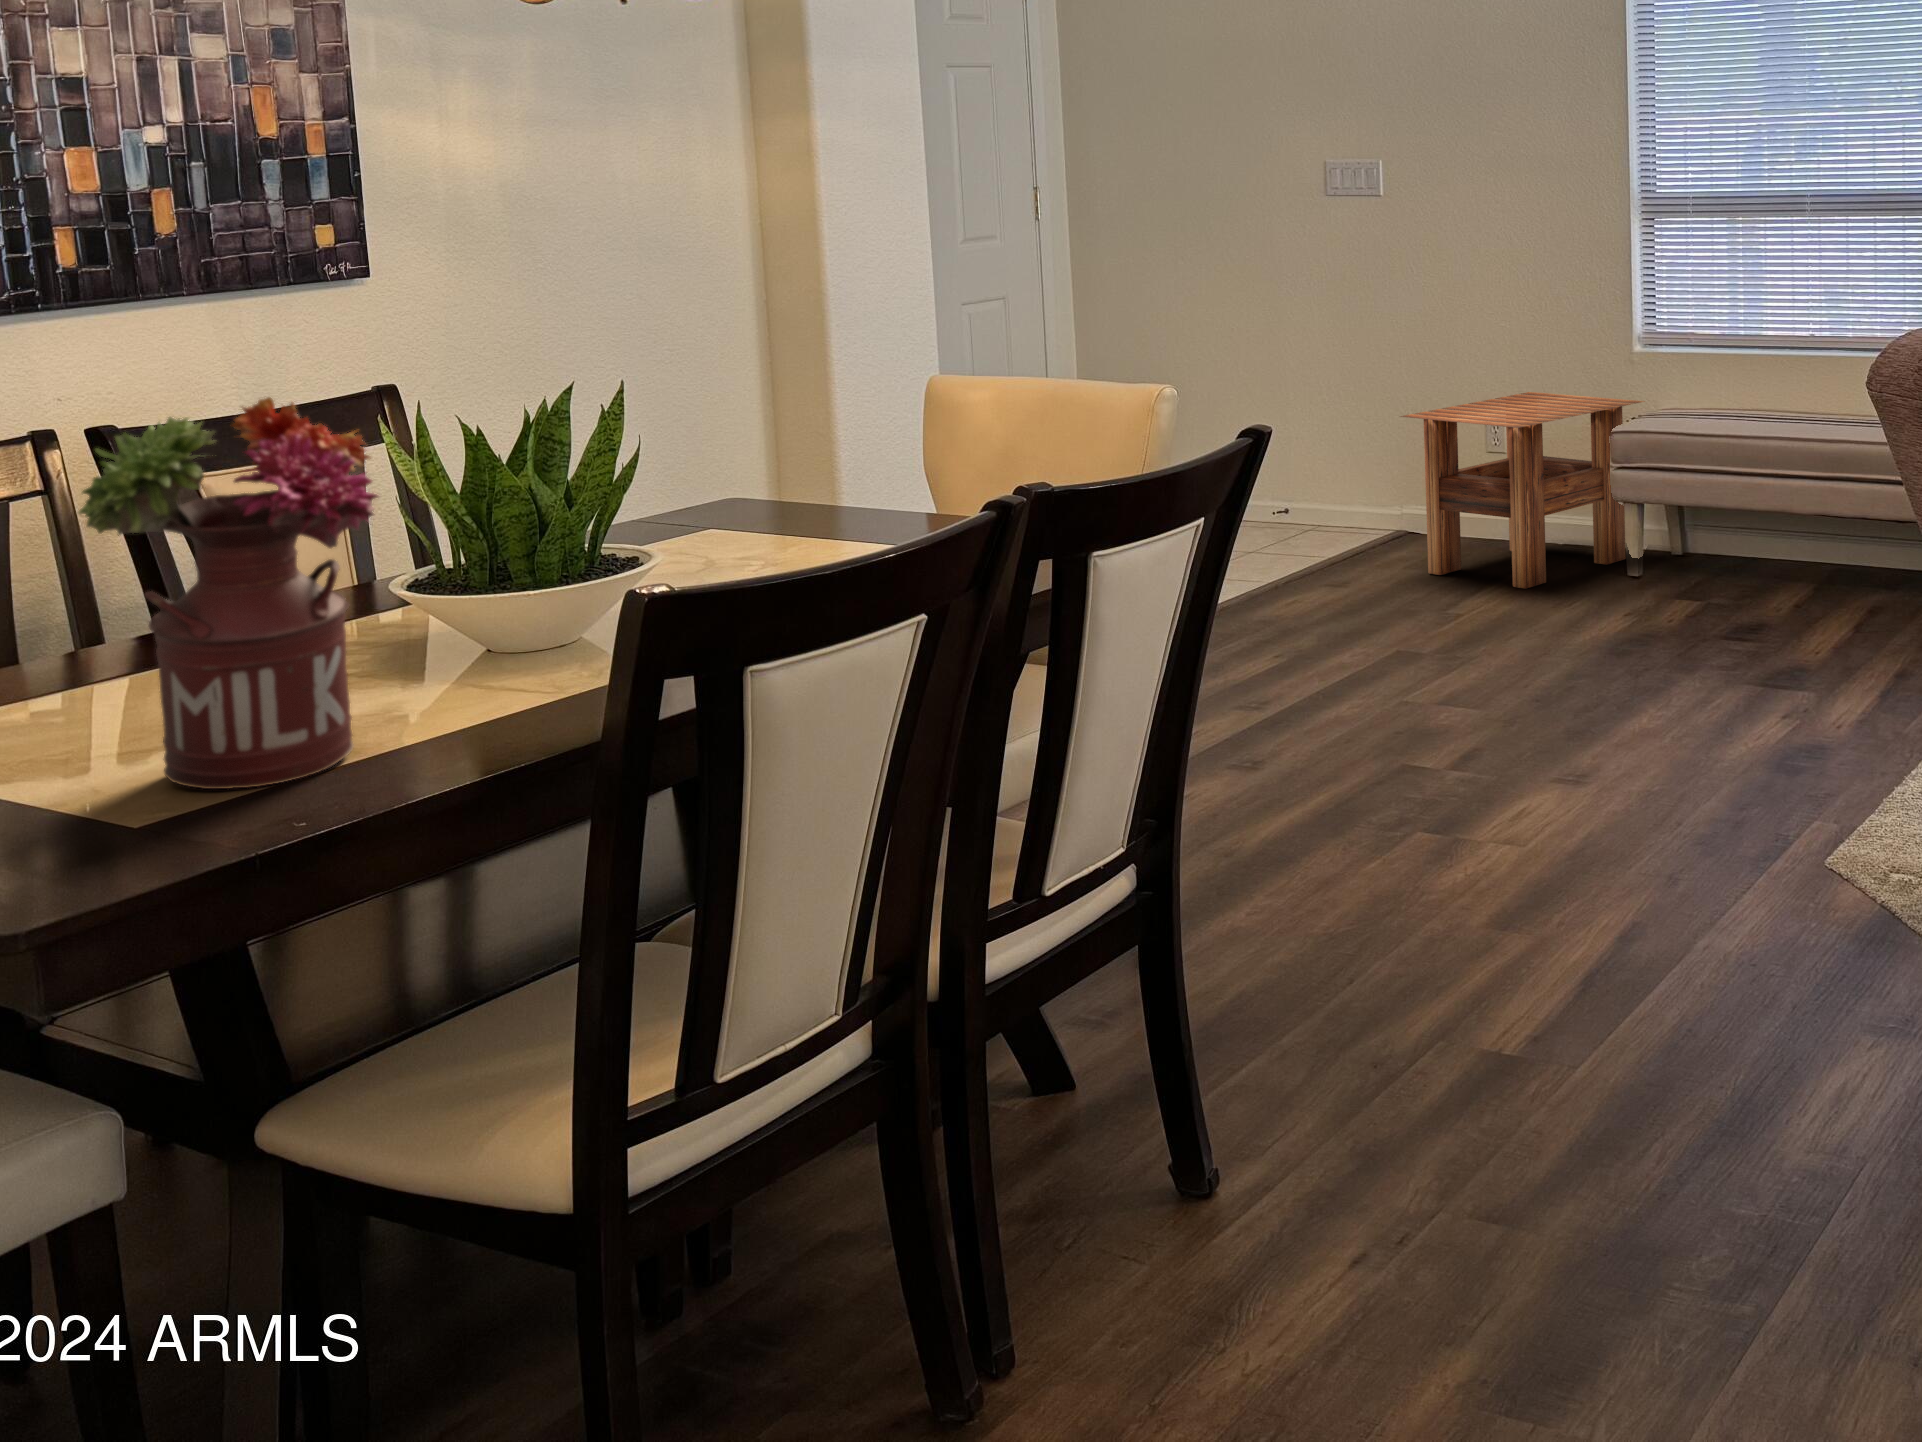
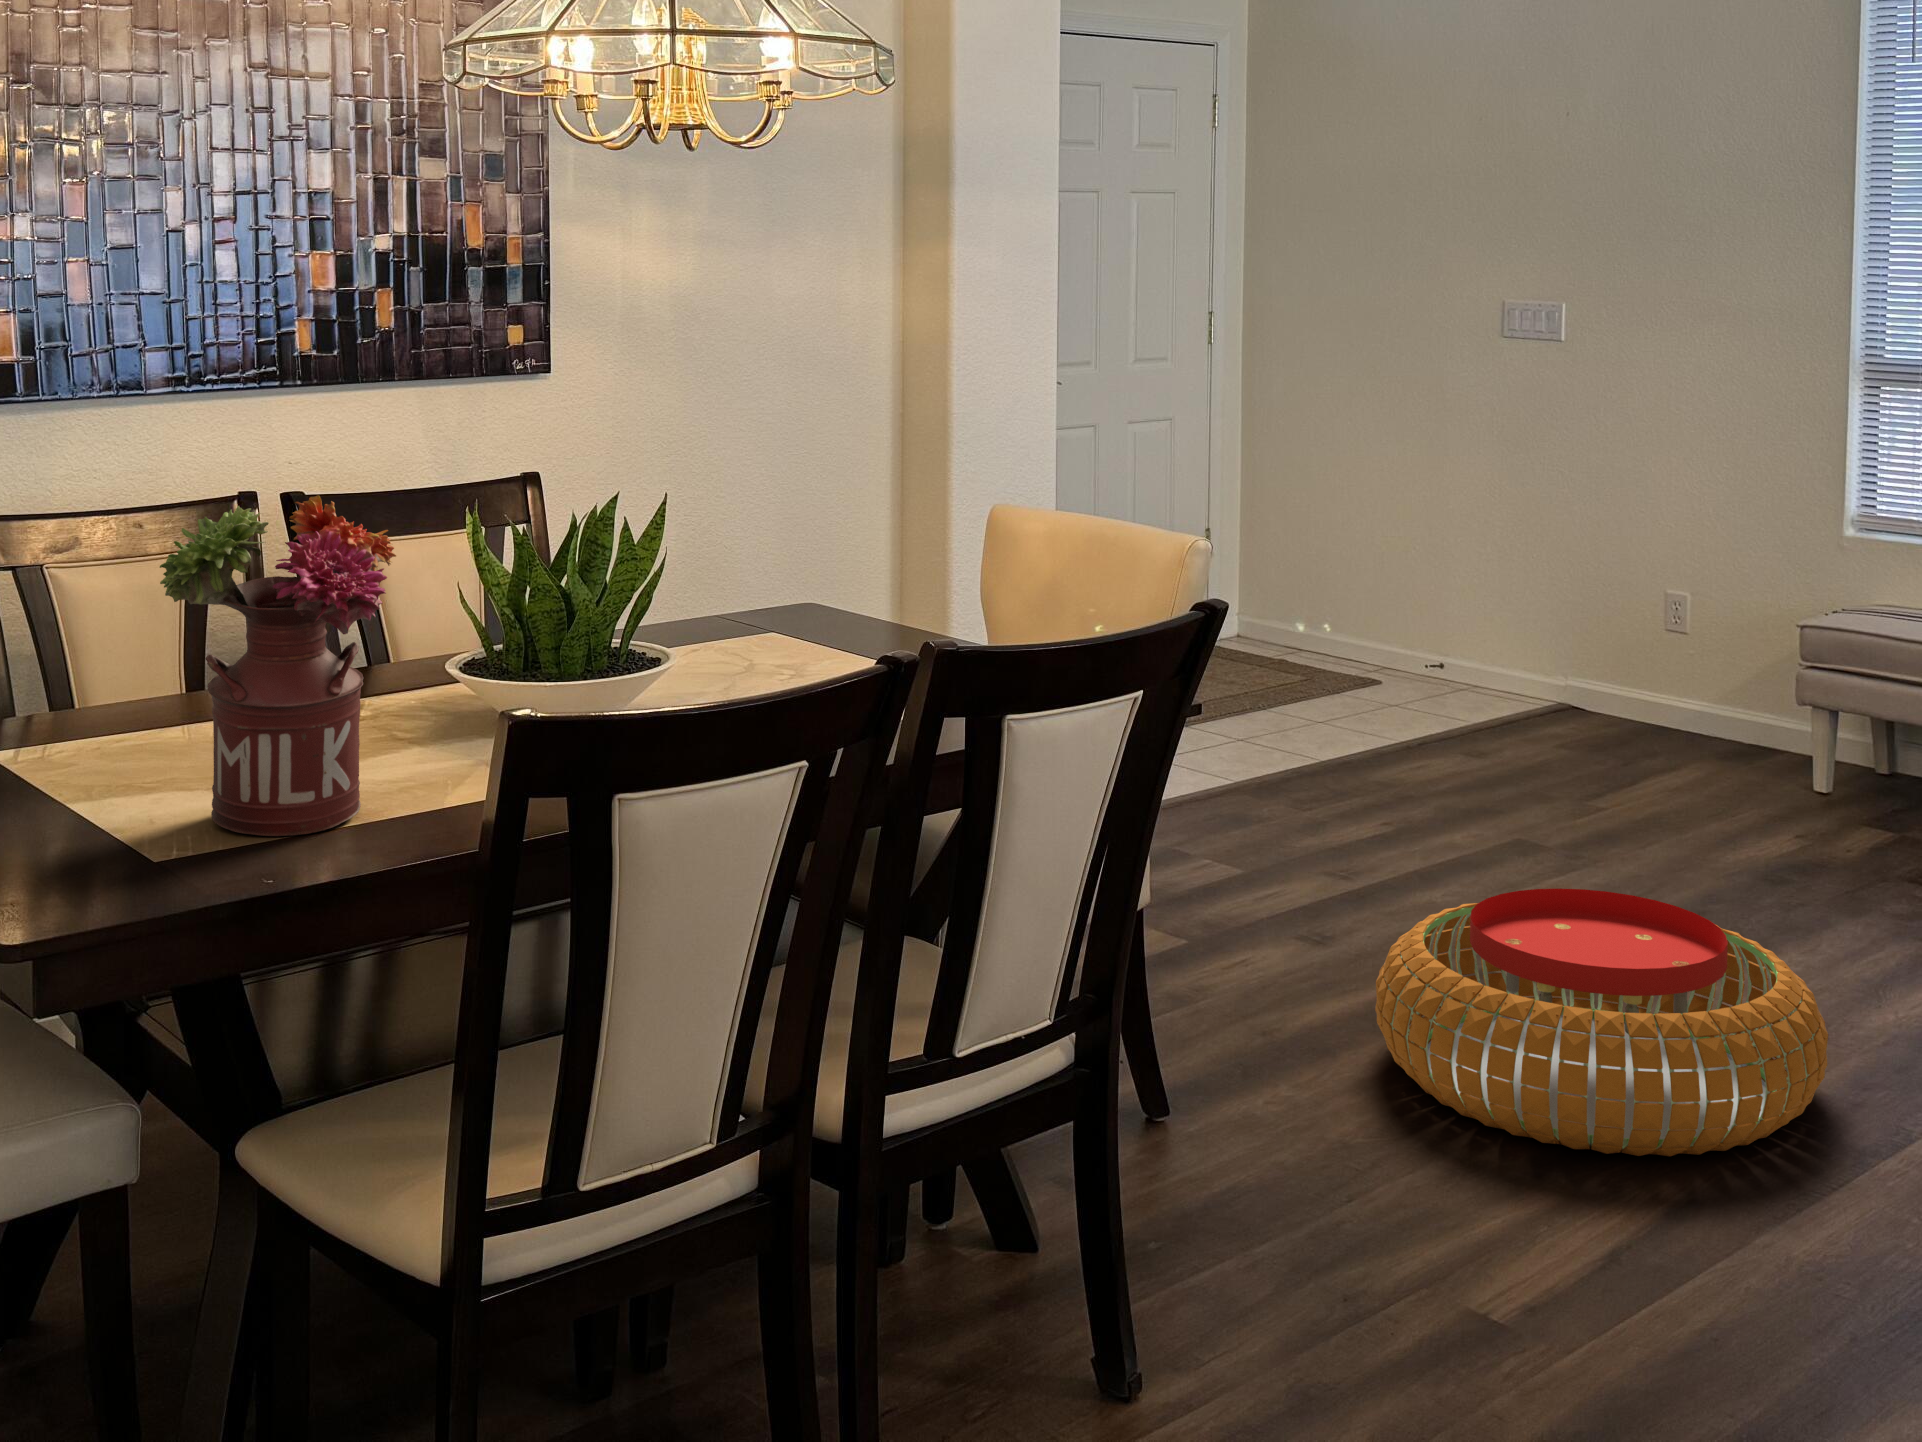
side table: present [1401,392,1645,589] -> none [1558,569,1853,789]
pouf: none [1331,675,1721,901] -> present [1375,888,1828,1156]

